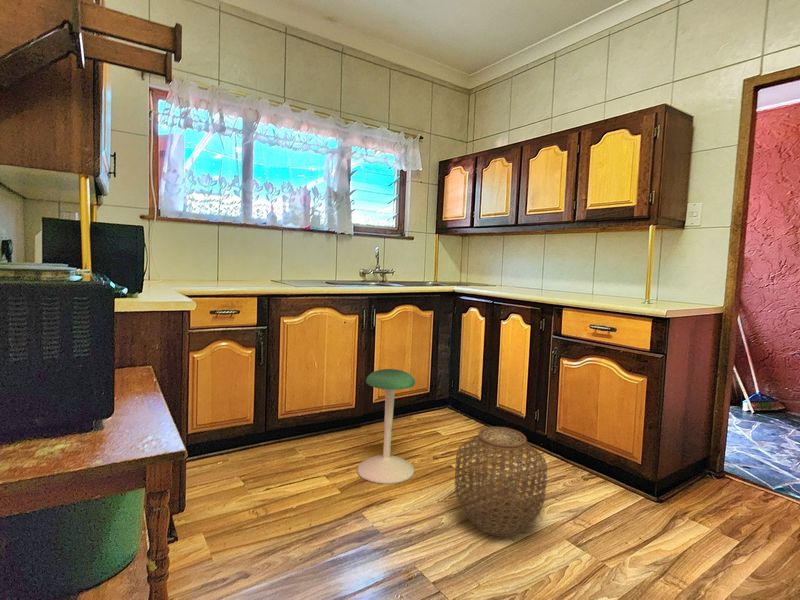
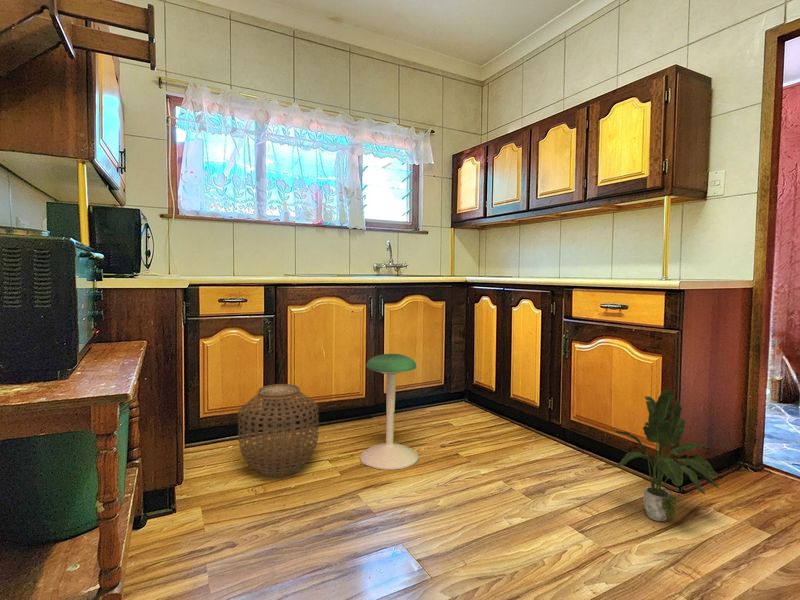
potted plant: none [603,413,698,533] -> present [611,390,719,521]
woven basket: present [455,427,547,536] -> present [238,384,319,476]

